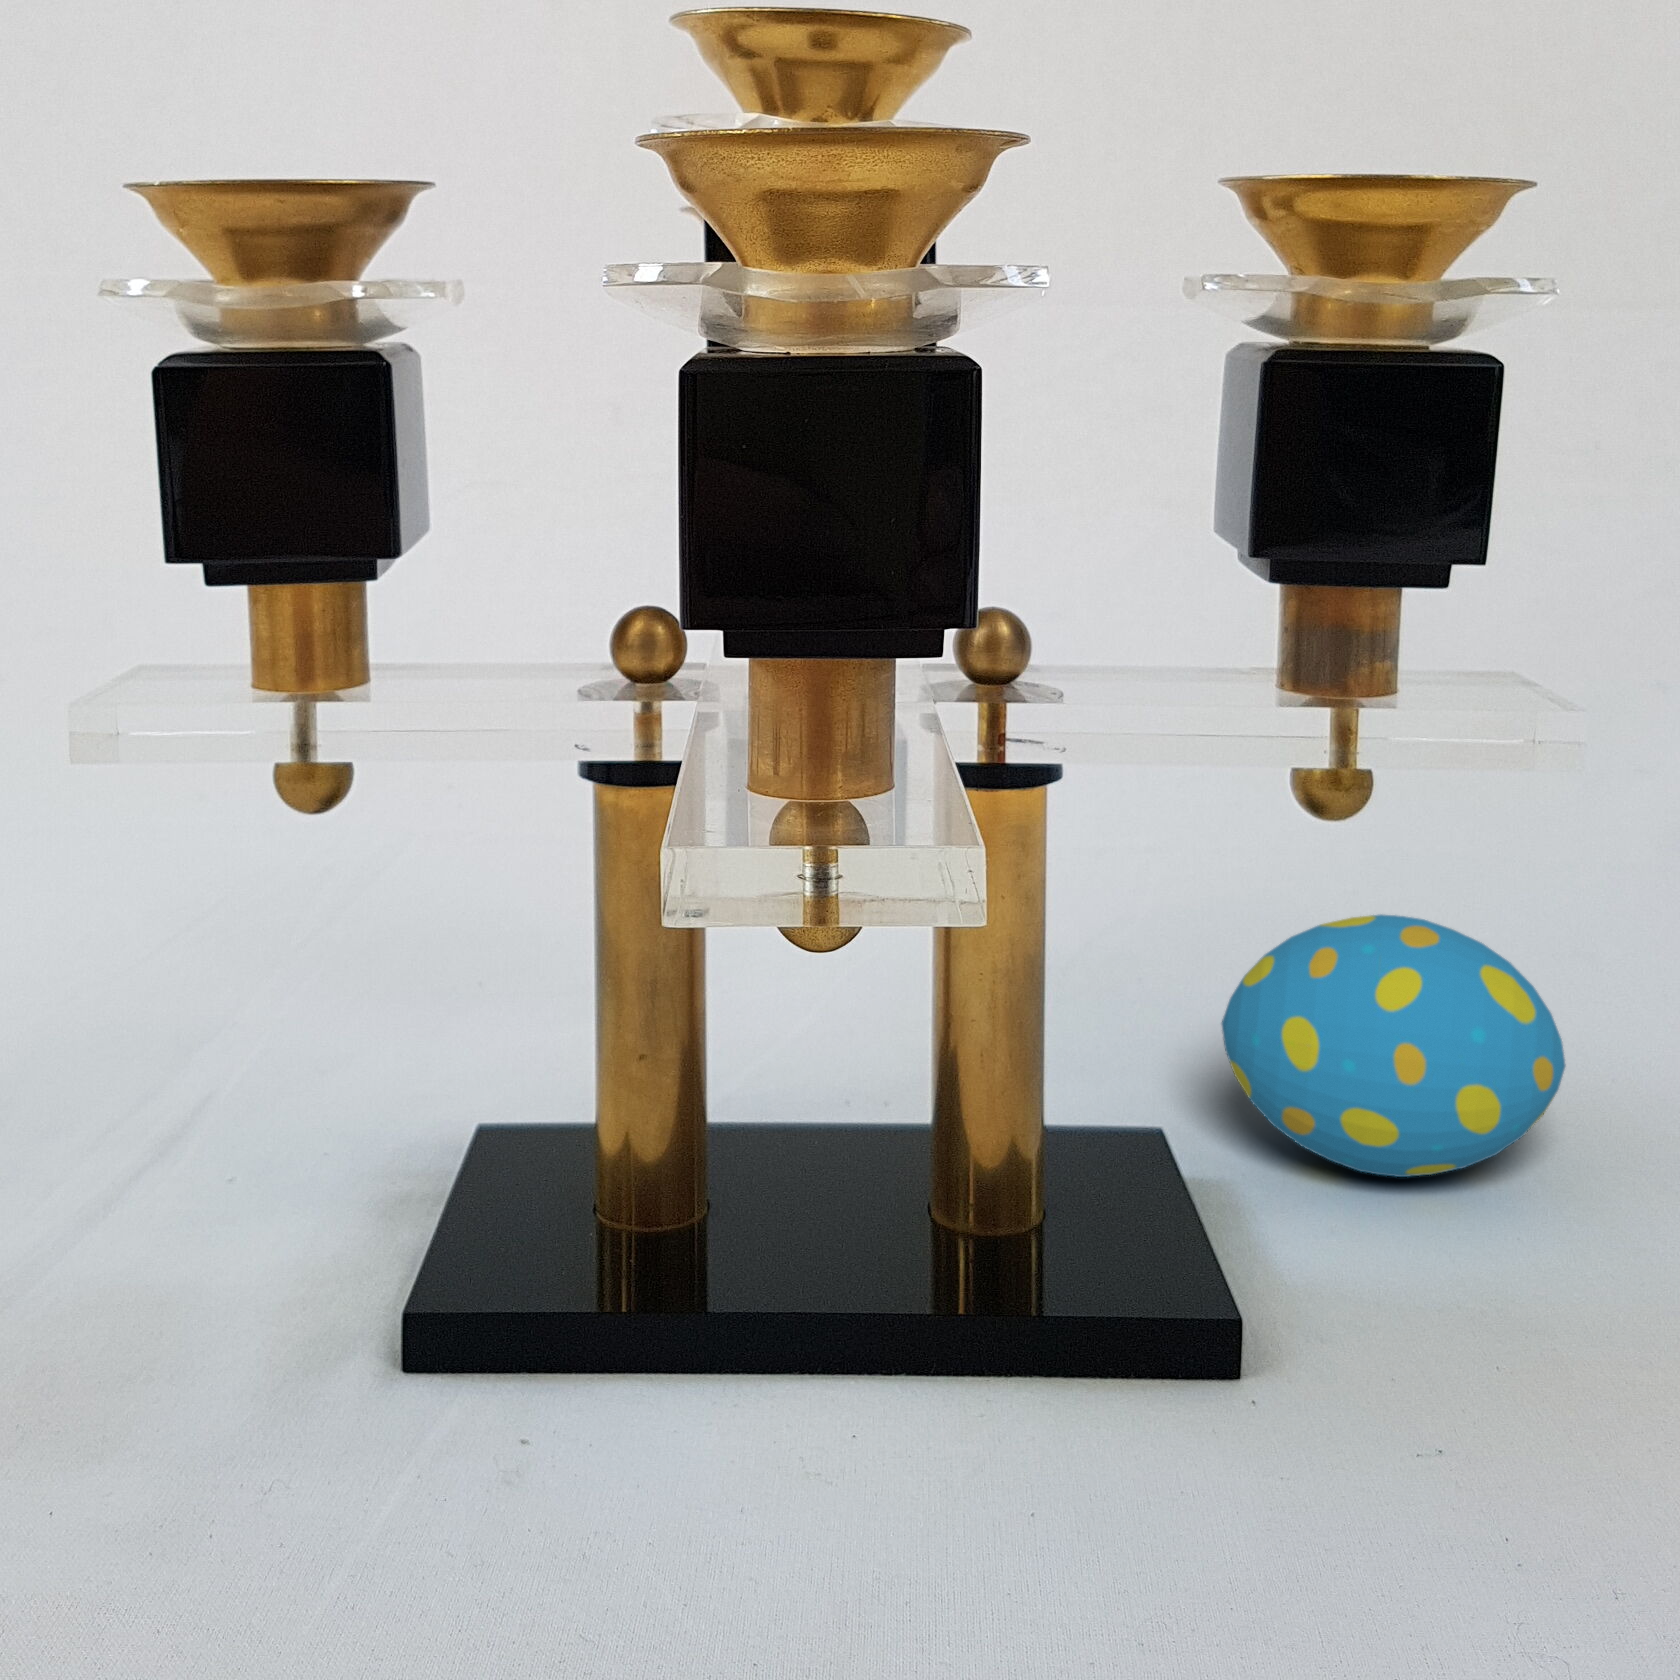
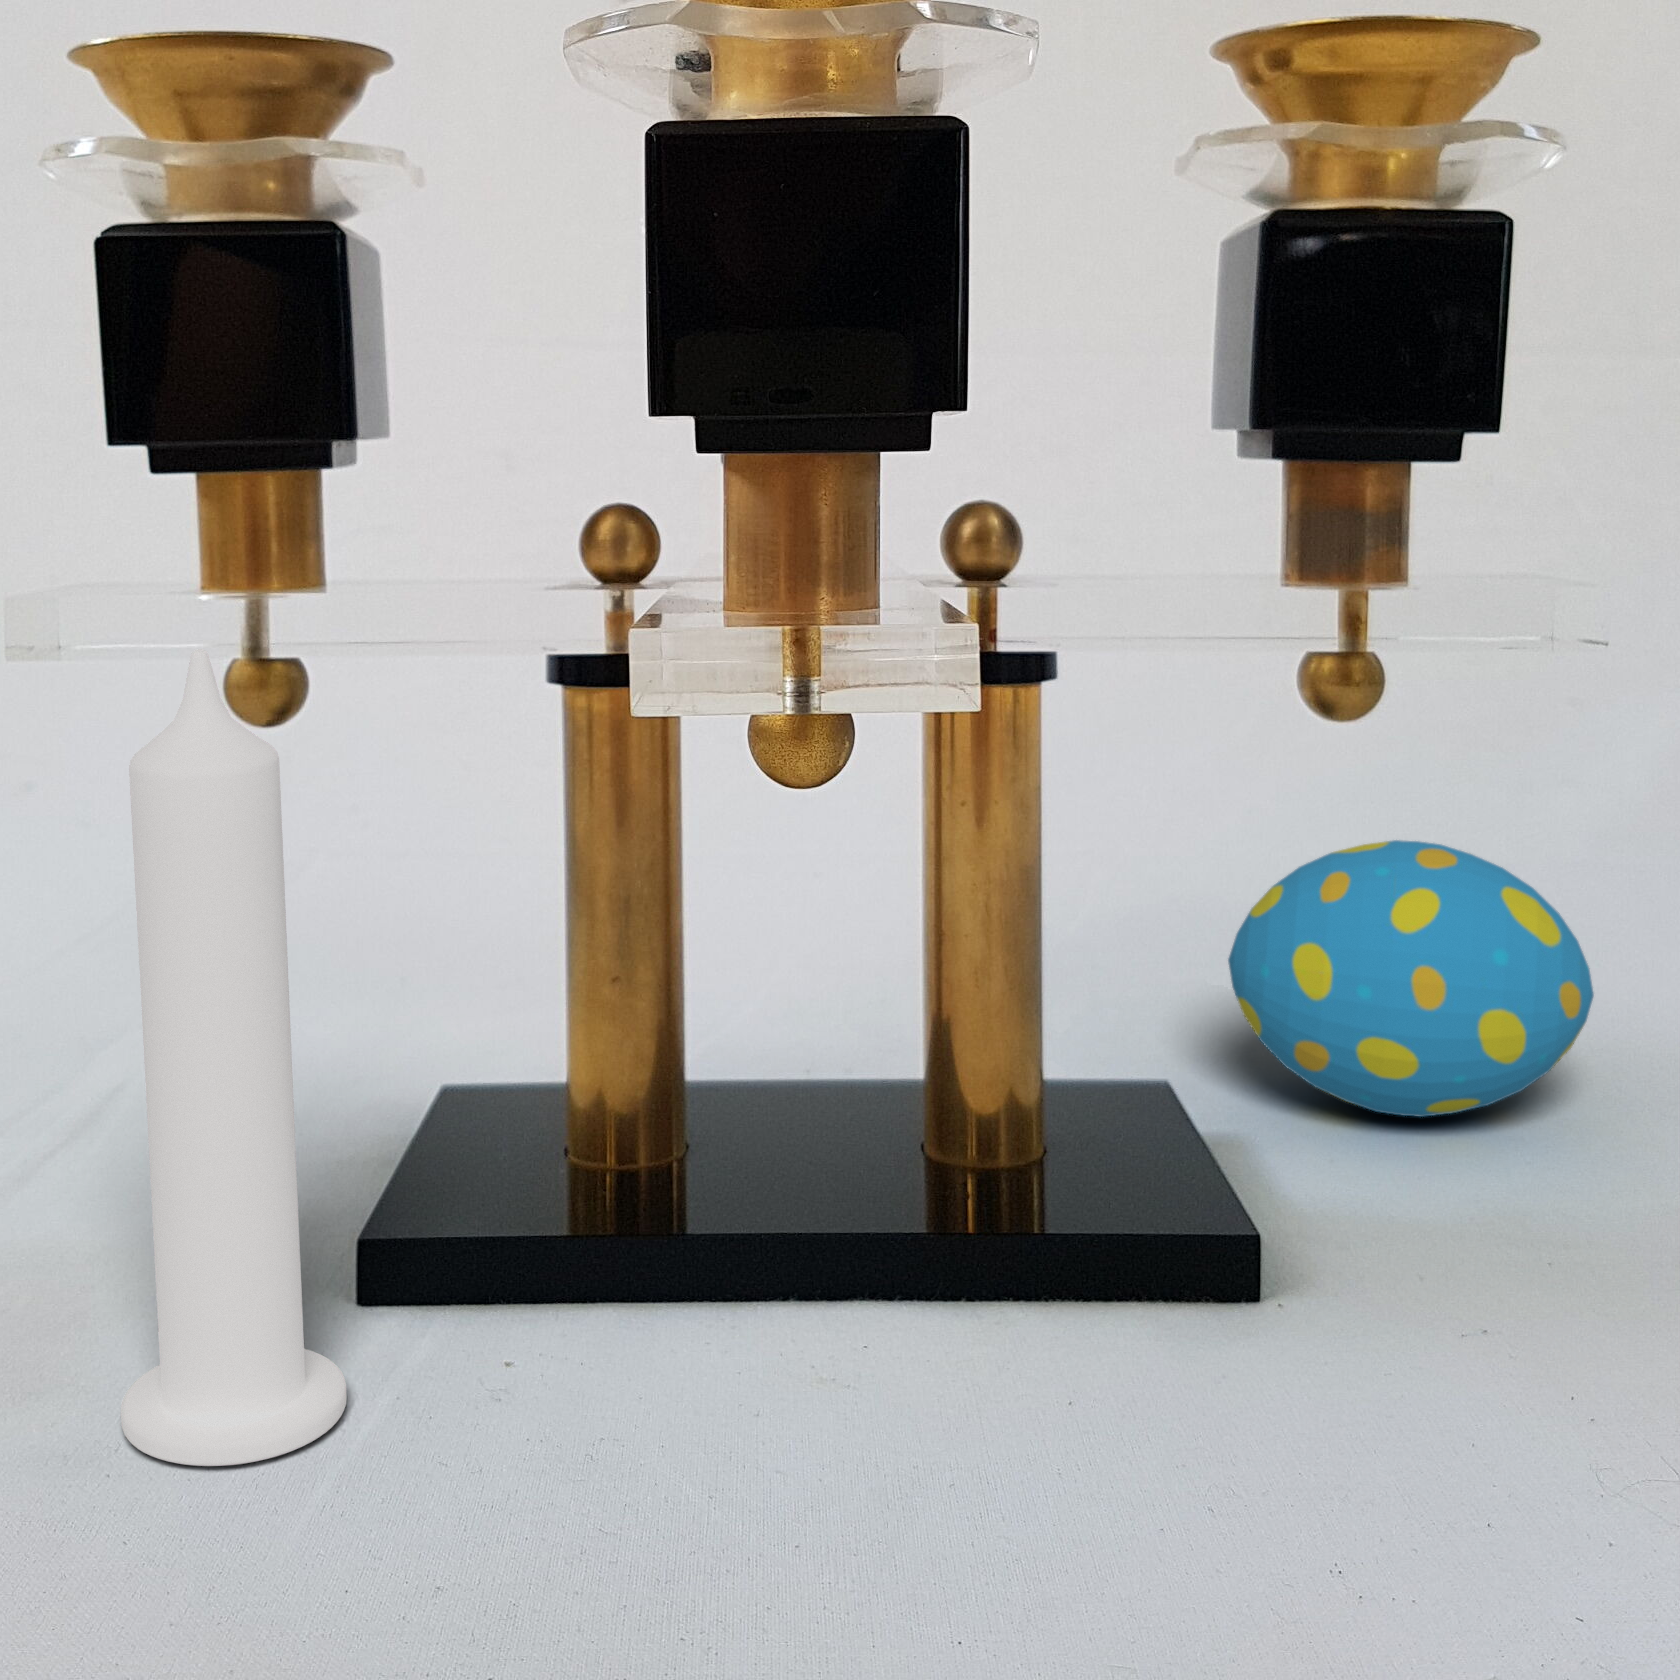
candle: none [171,787,383,1550] -> present [121,649,347,1466]

